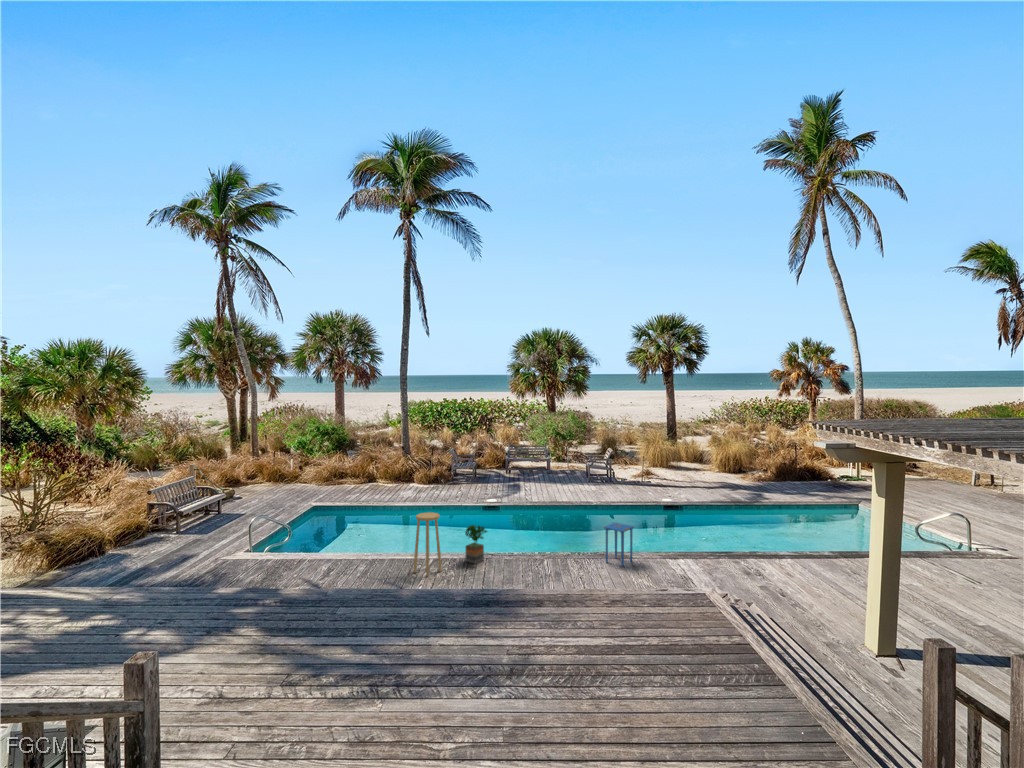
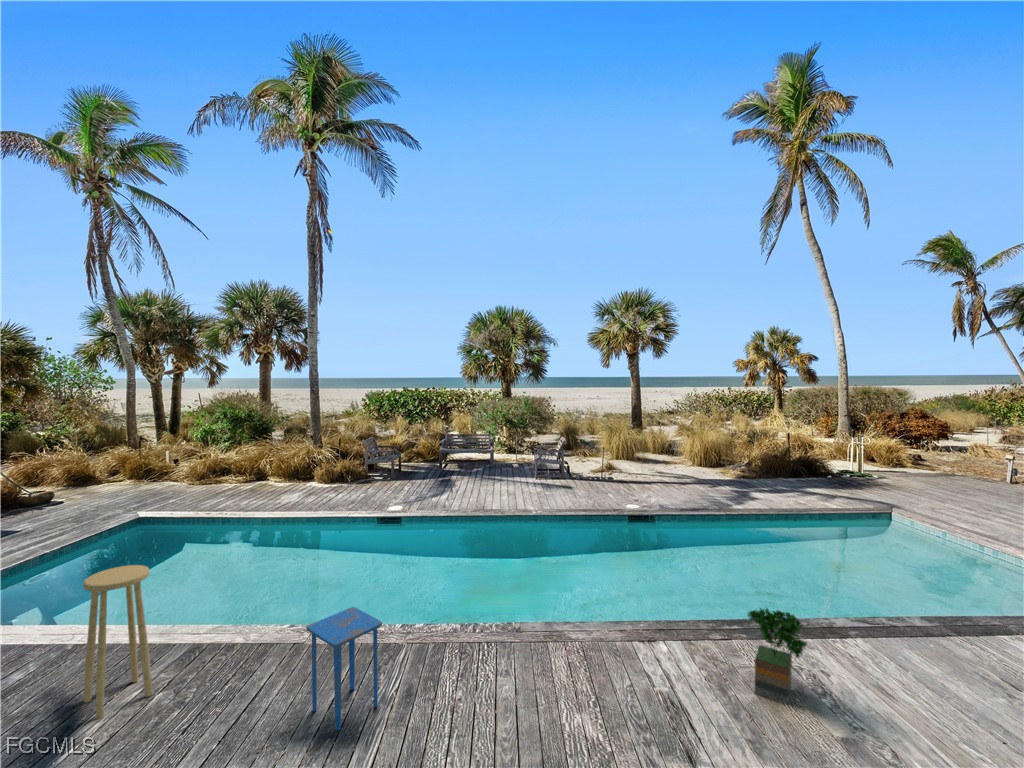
side table: present [604,523,634,566] -> present [306,607,382,731]
potted tree: present [465,525,487,564] -> present [748,608,807,705]

